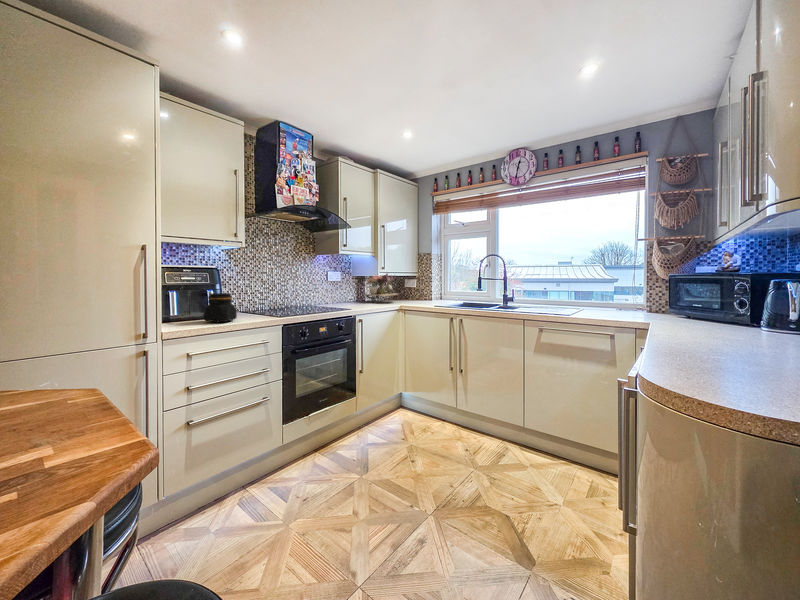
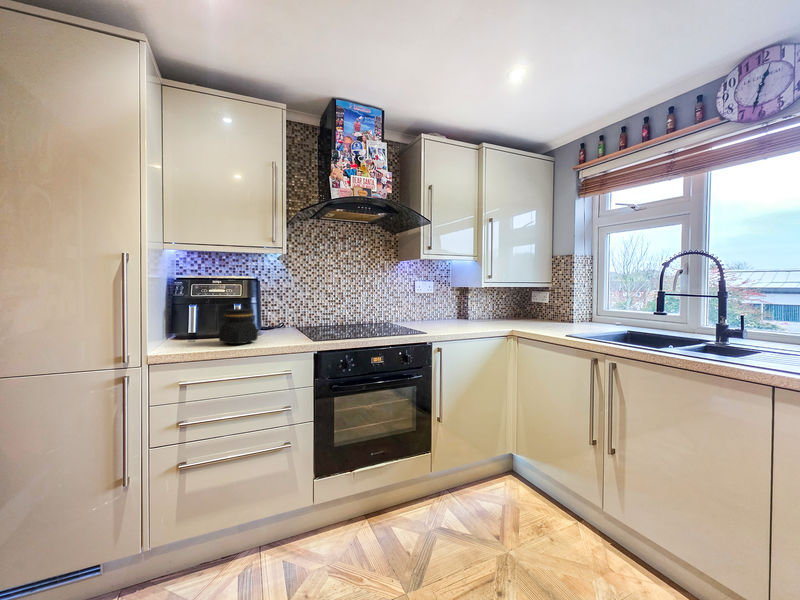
flower arrangement: present [363,273,398,301] -> none [460,279,517,322]

